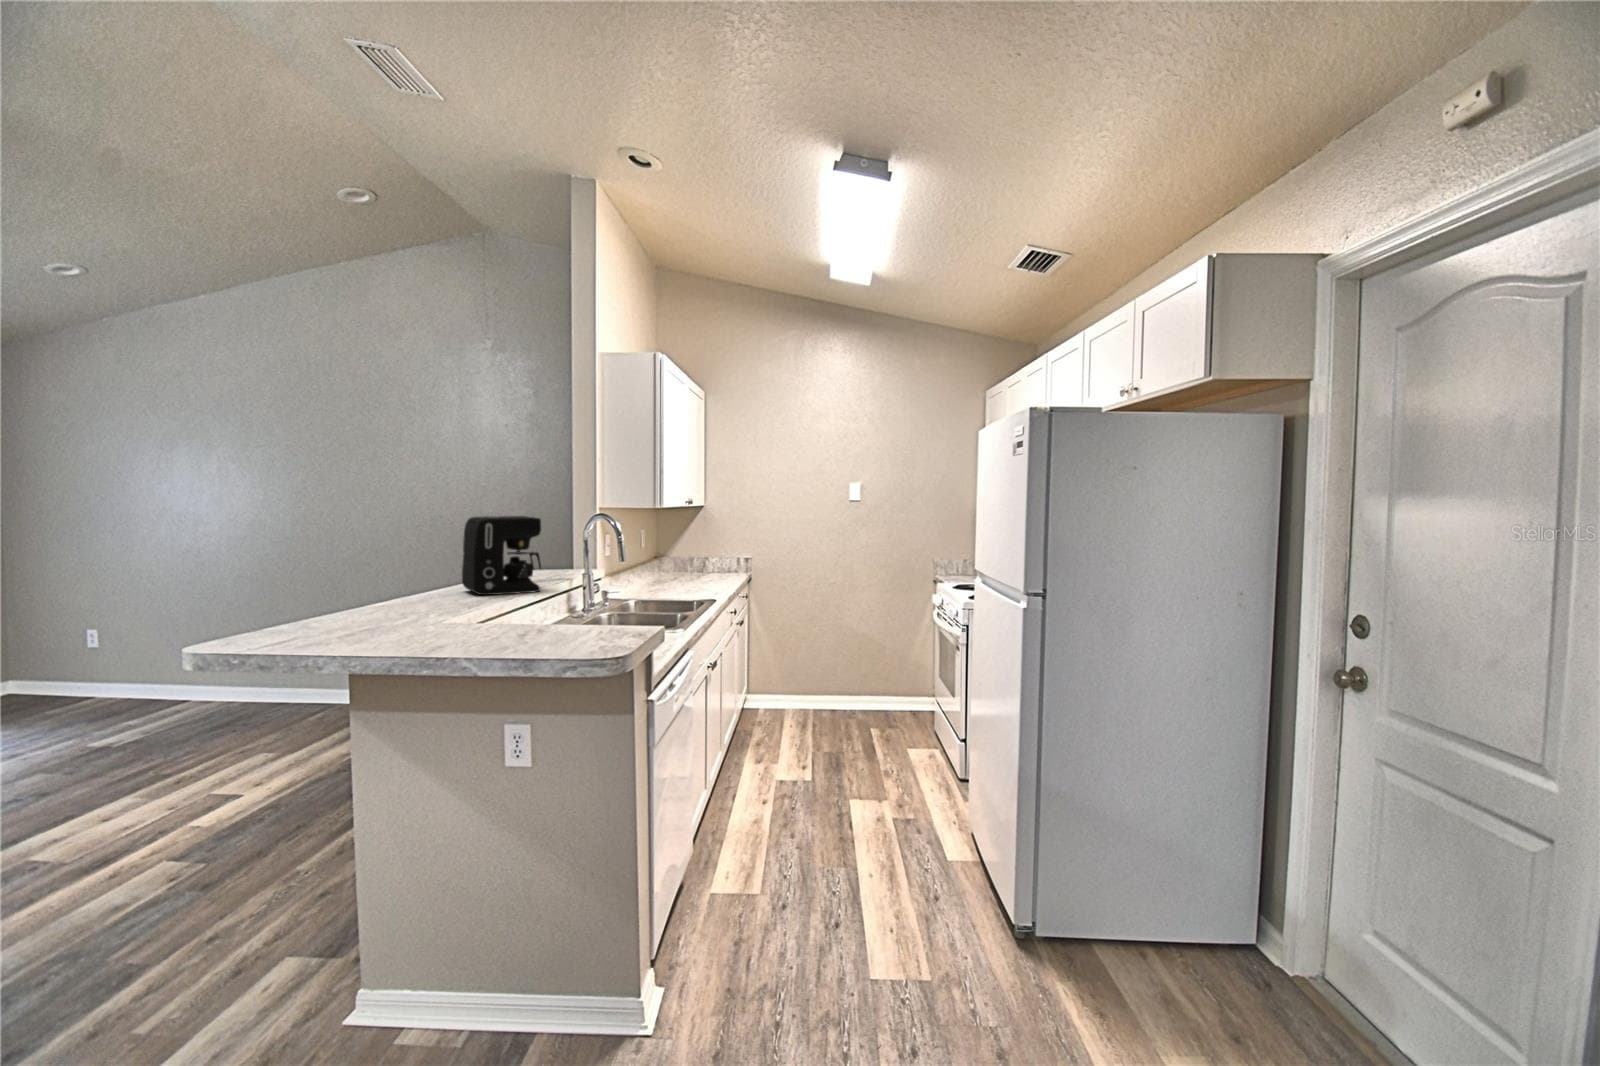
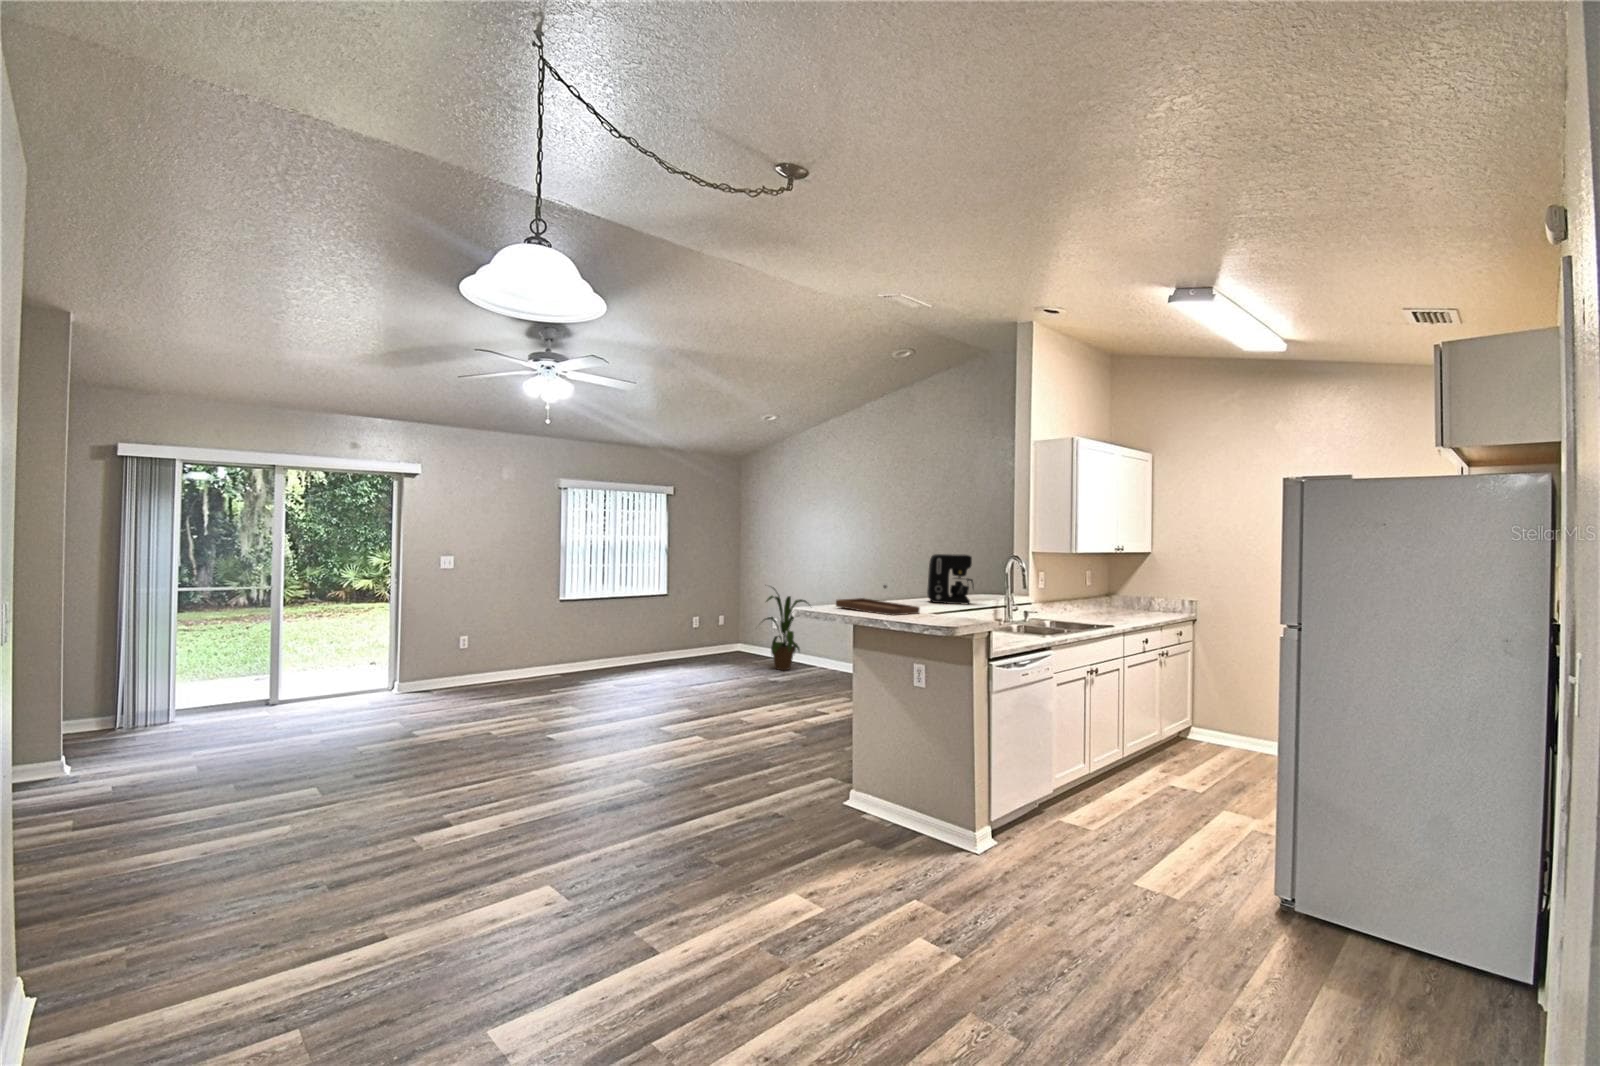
house plant: none [41,575,199,719] -> present [764,587,808,670]
tray: none [307,581,503,646] -> present [836,585,920,615]

